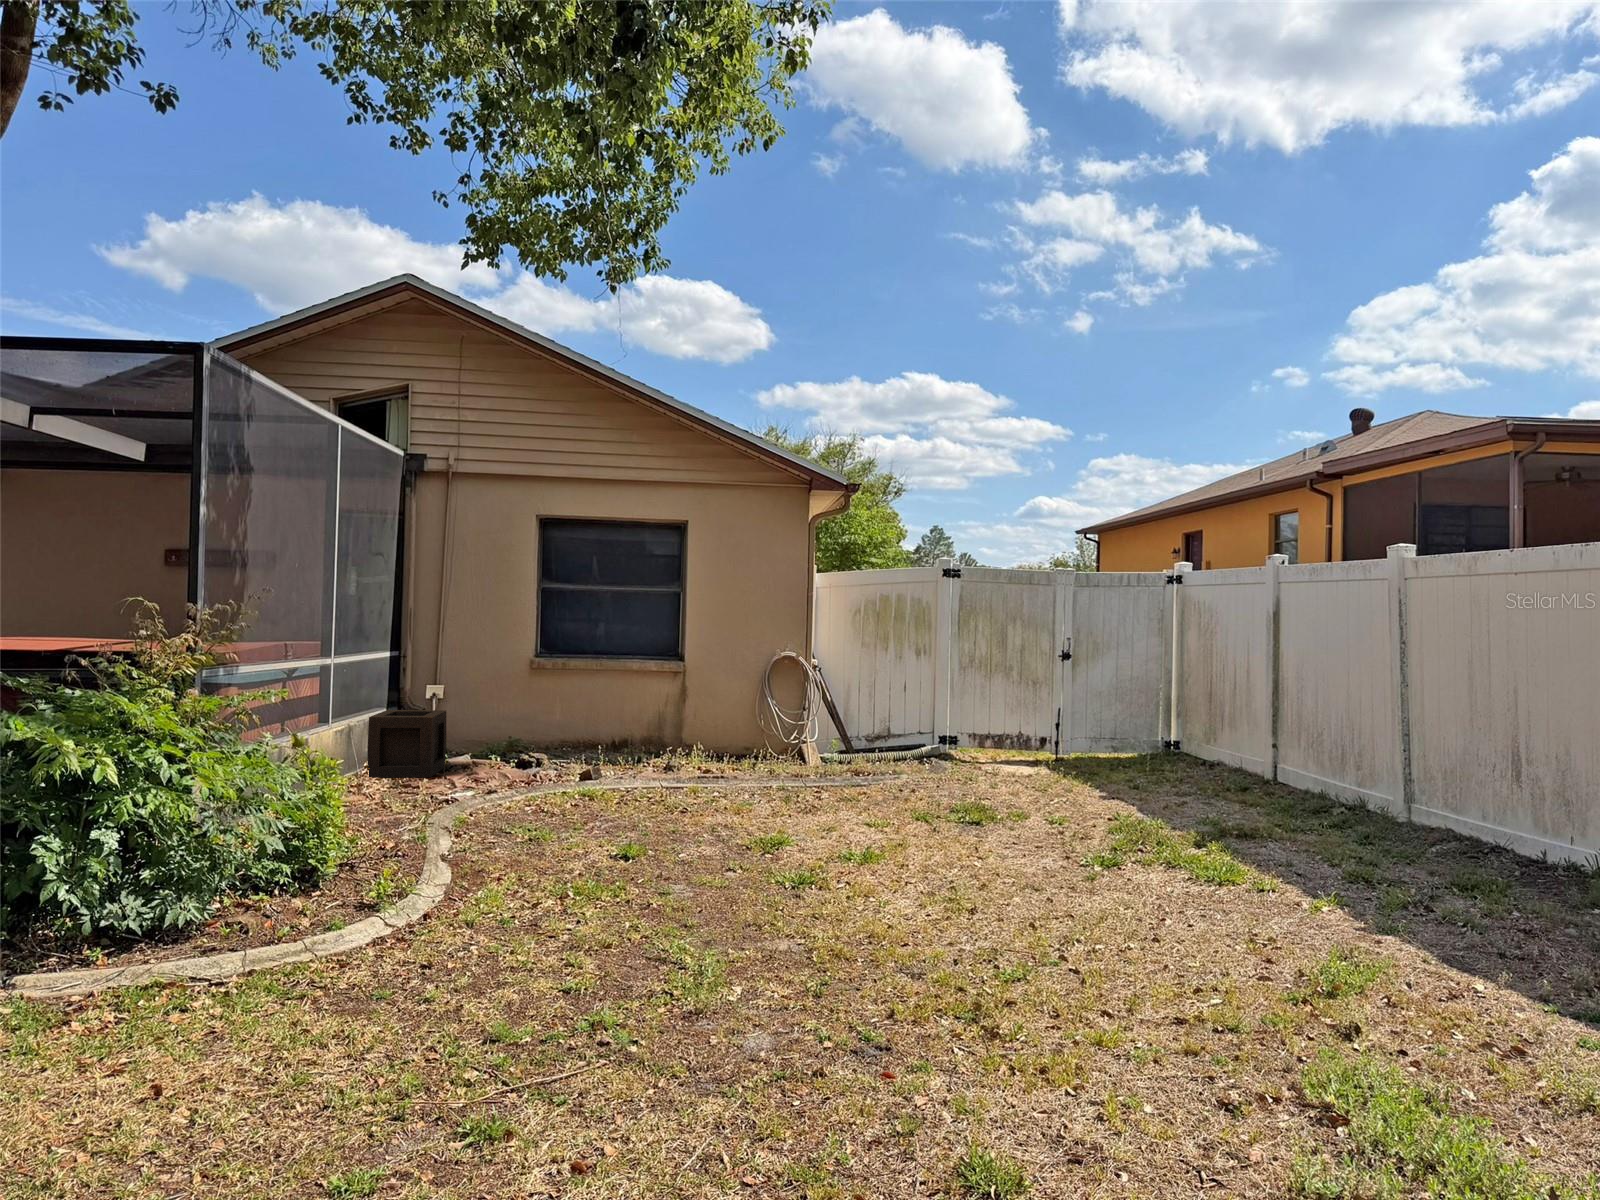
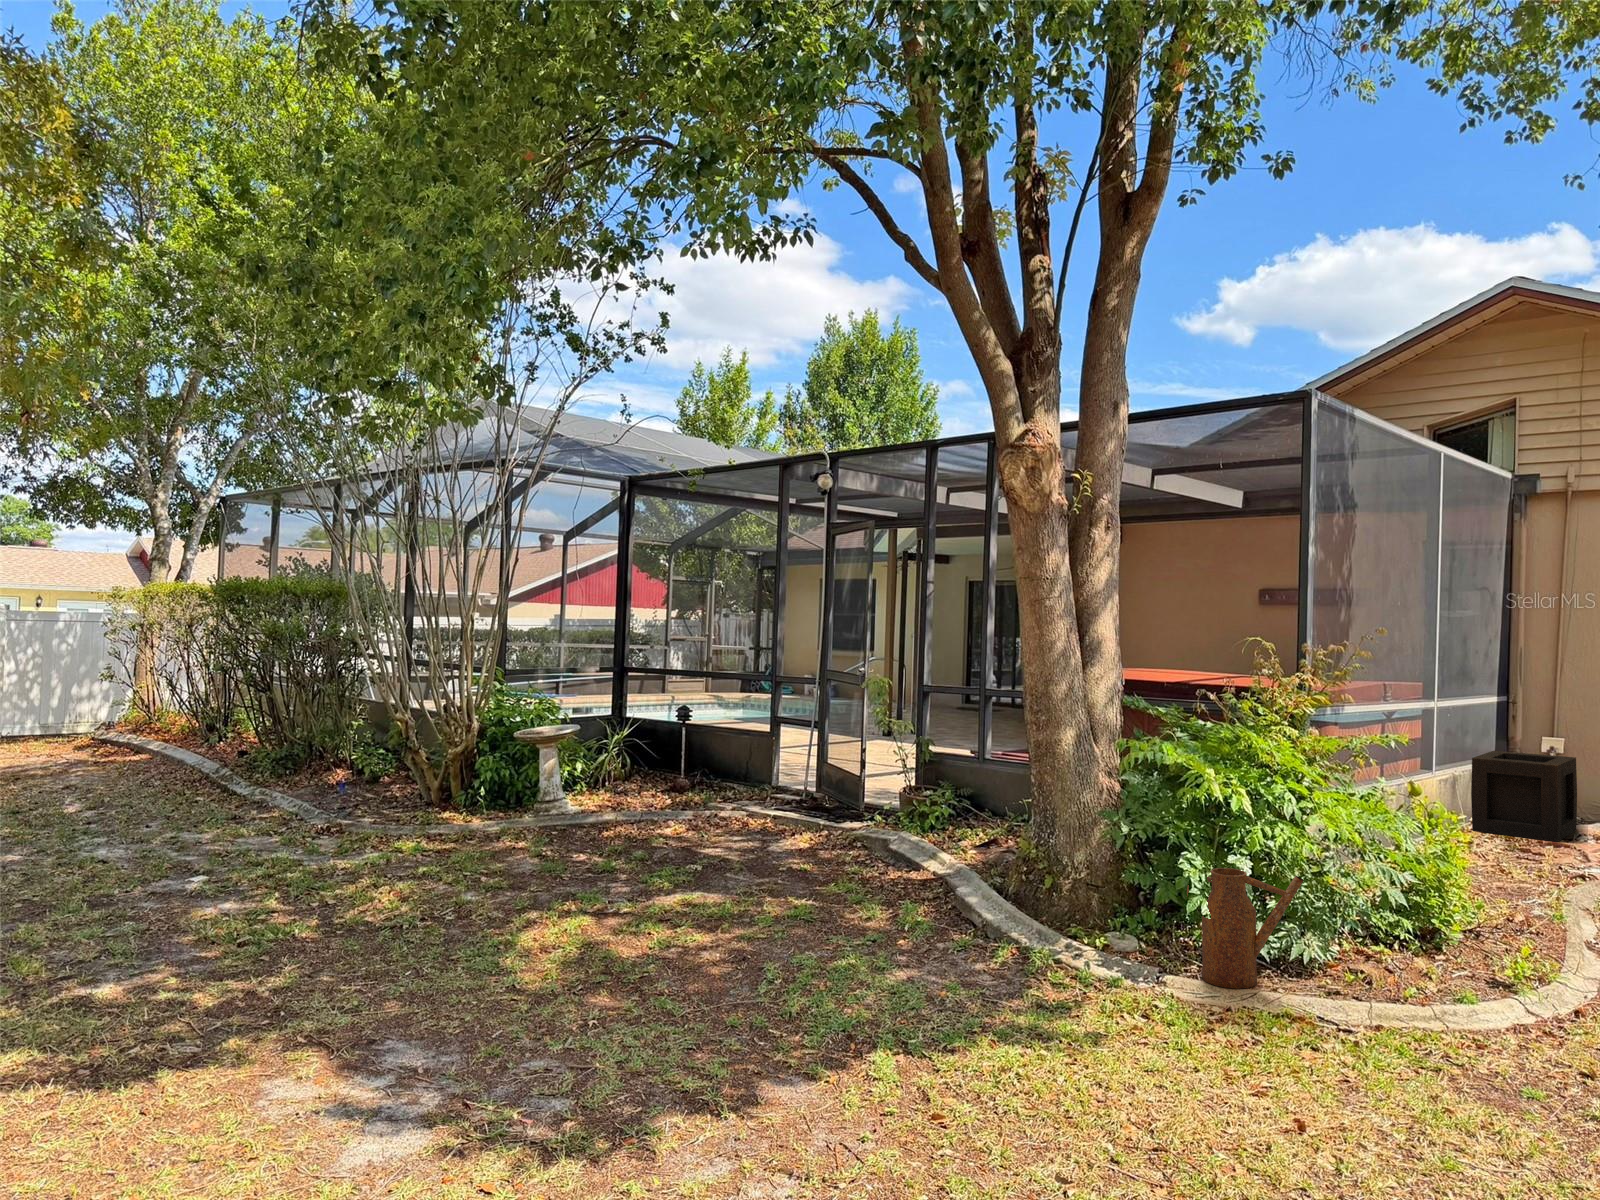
watering can: none [38,841,180,976] -> present [1187,868,1303,989]

